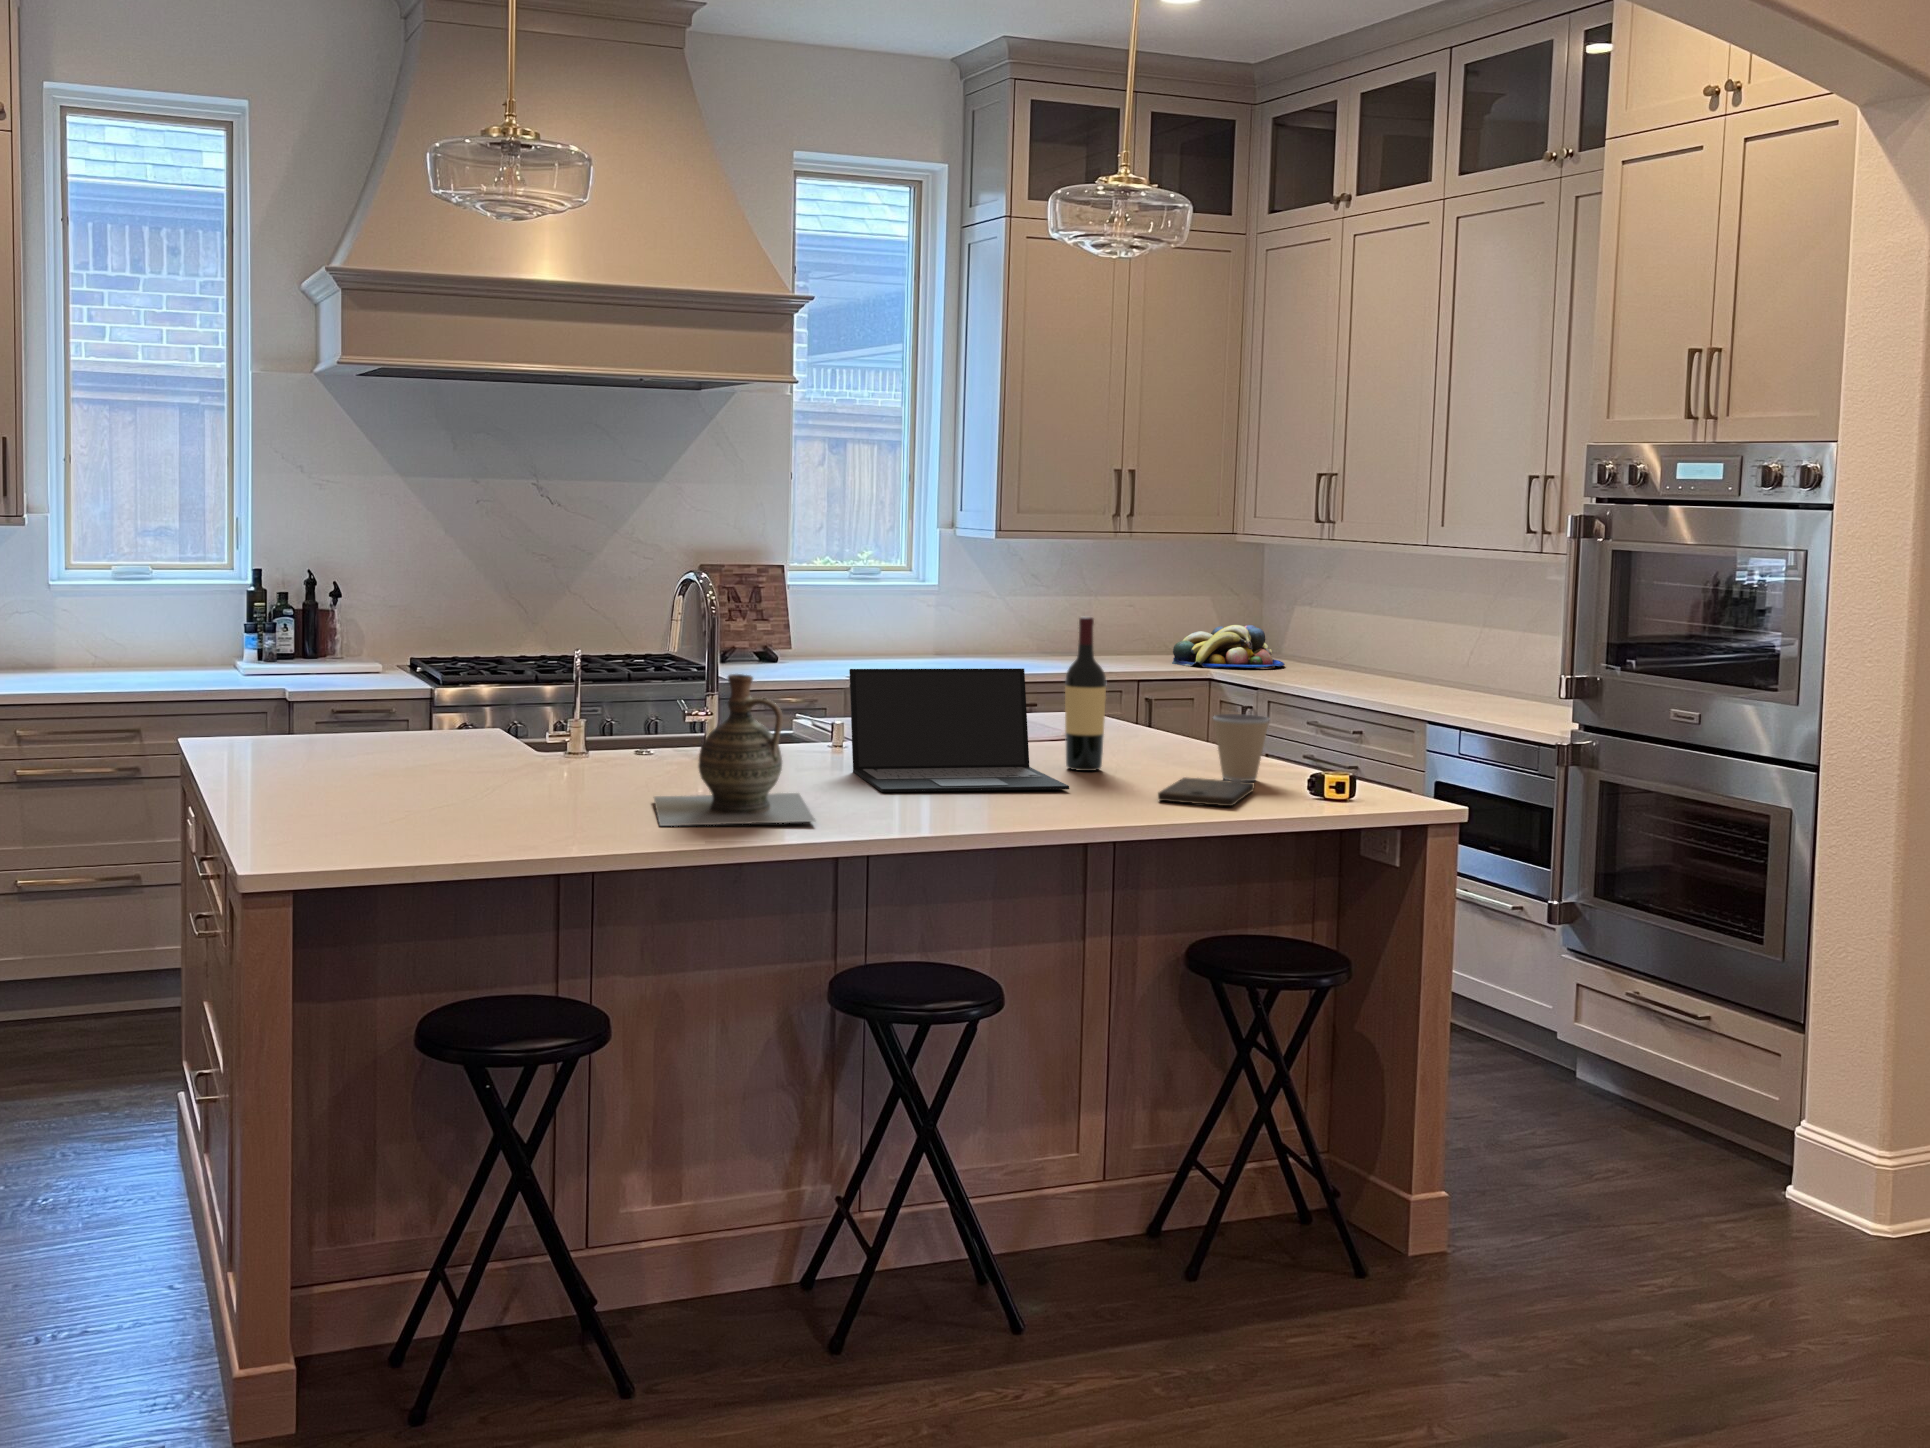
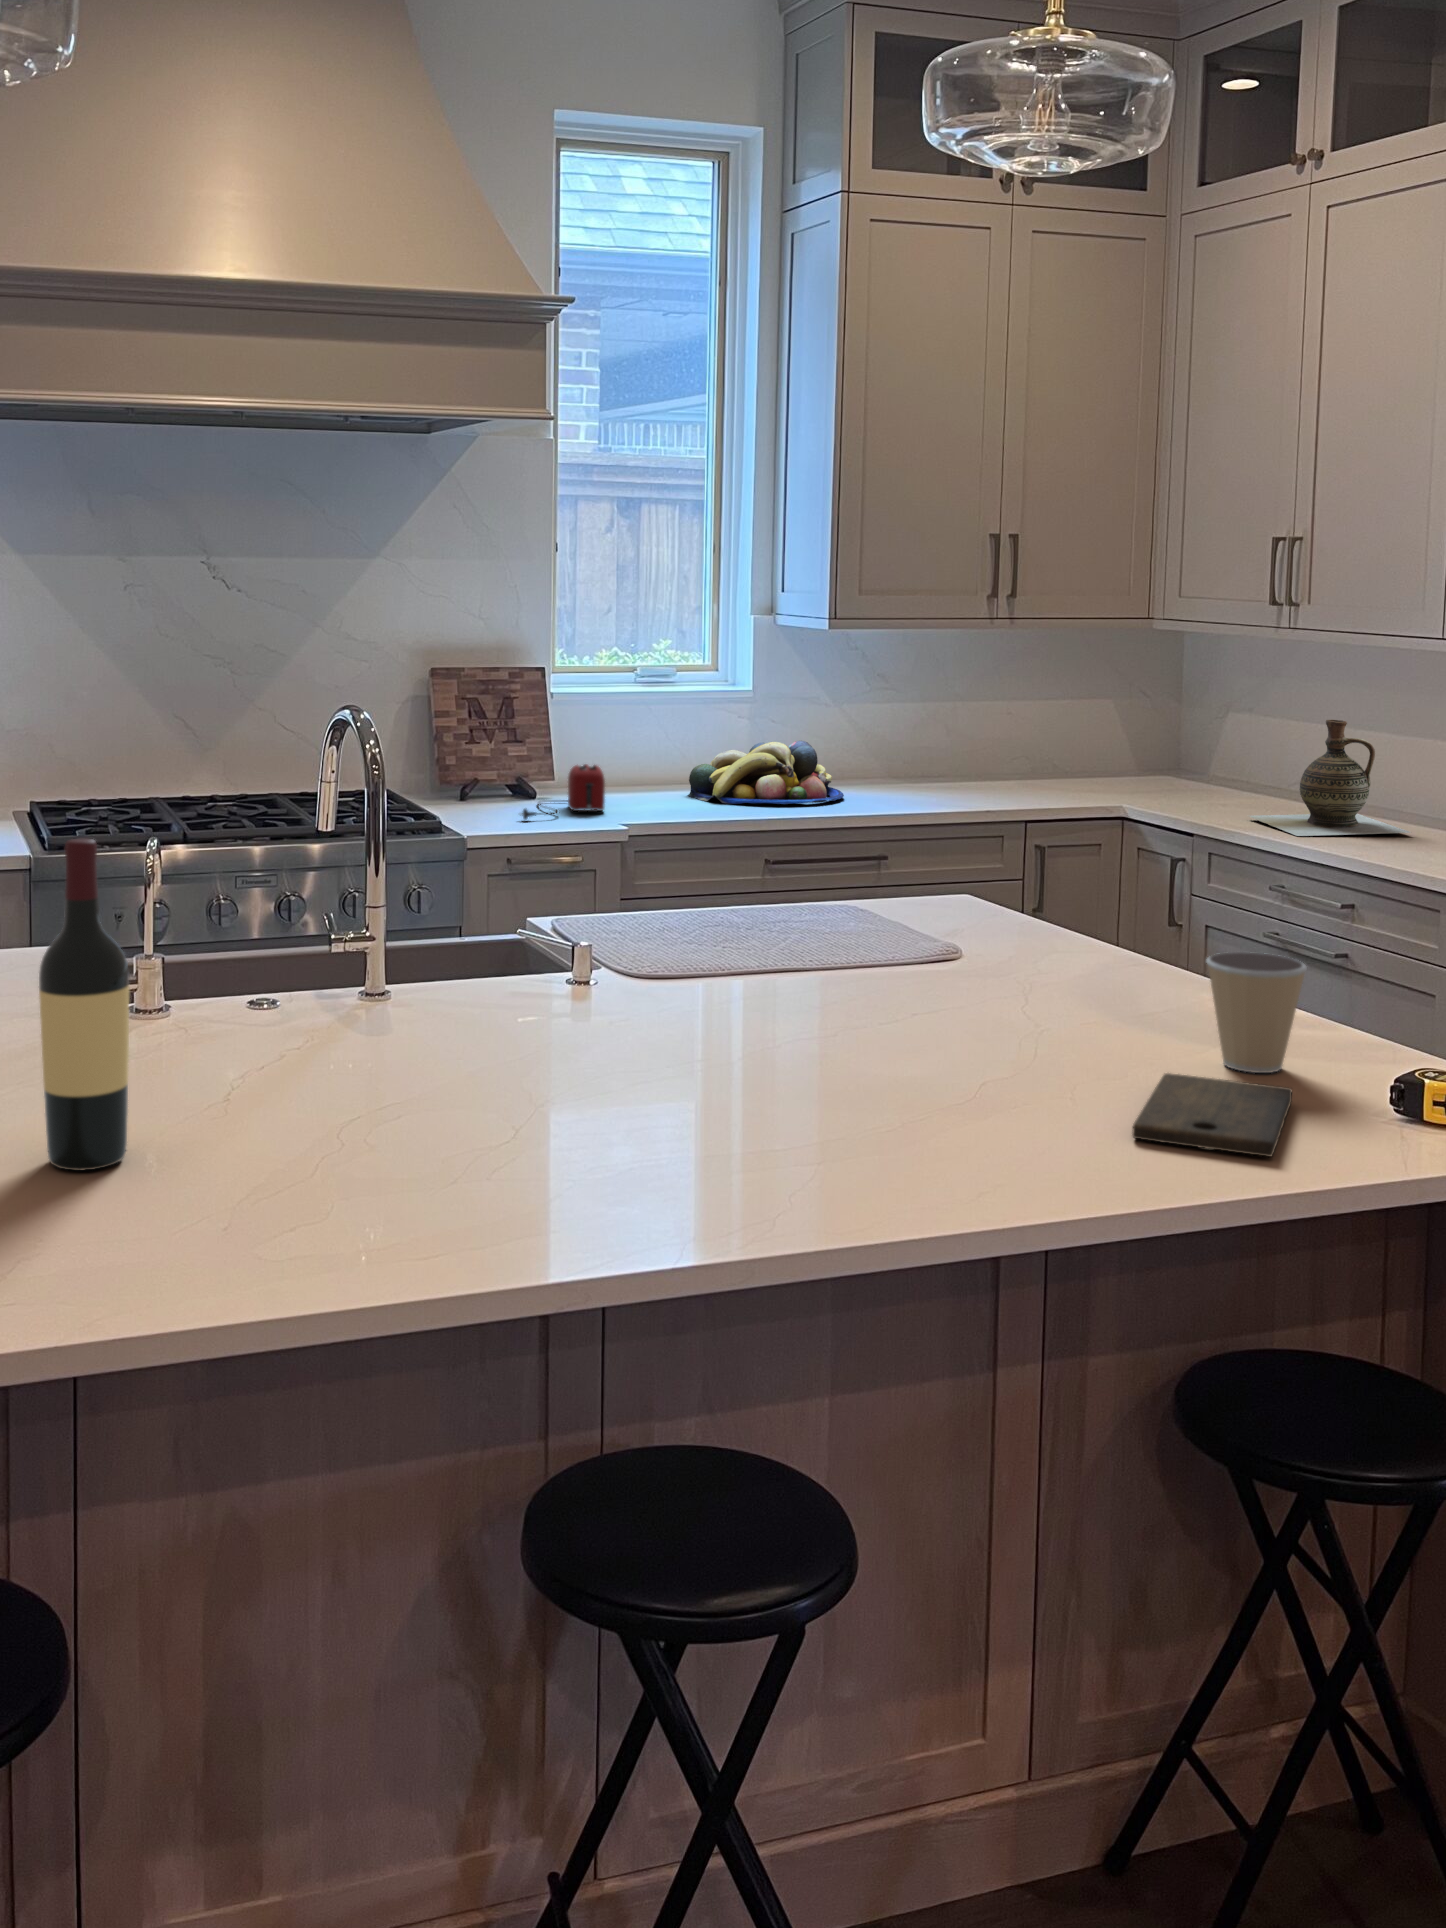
wine bottle: present [1065,617,1106,771] -> present [39,839,129,1171]
fruit bowl: present [1172,625,1285,668] -> present [688,741,844,804]
toaster: none [768,634,830,672] -> present [521,764,605,820]
laptop: present [849,669,1069,792] -> none [592,876,970,1123]
ceramic jug: present [654,674,815,826] -> present [1249,720,1411,836]

